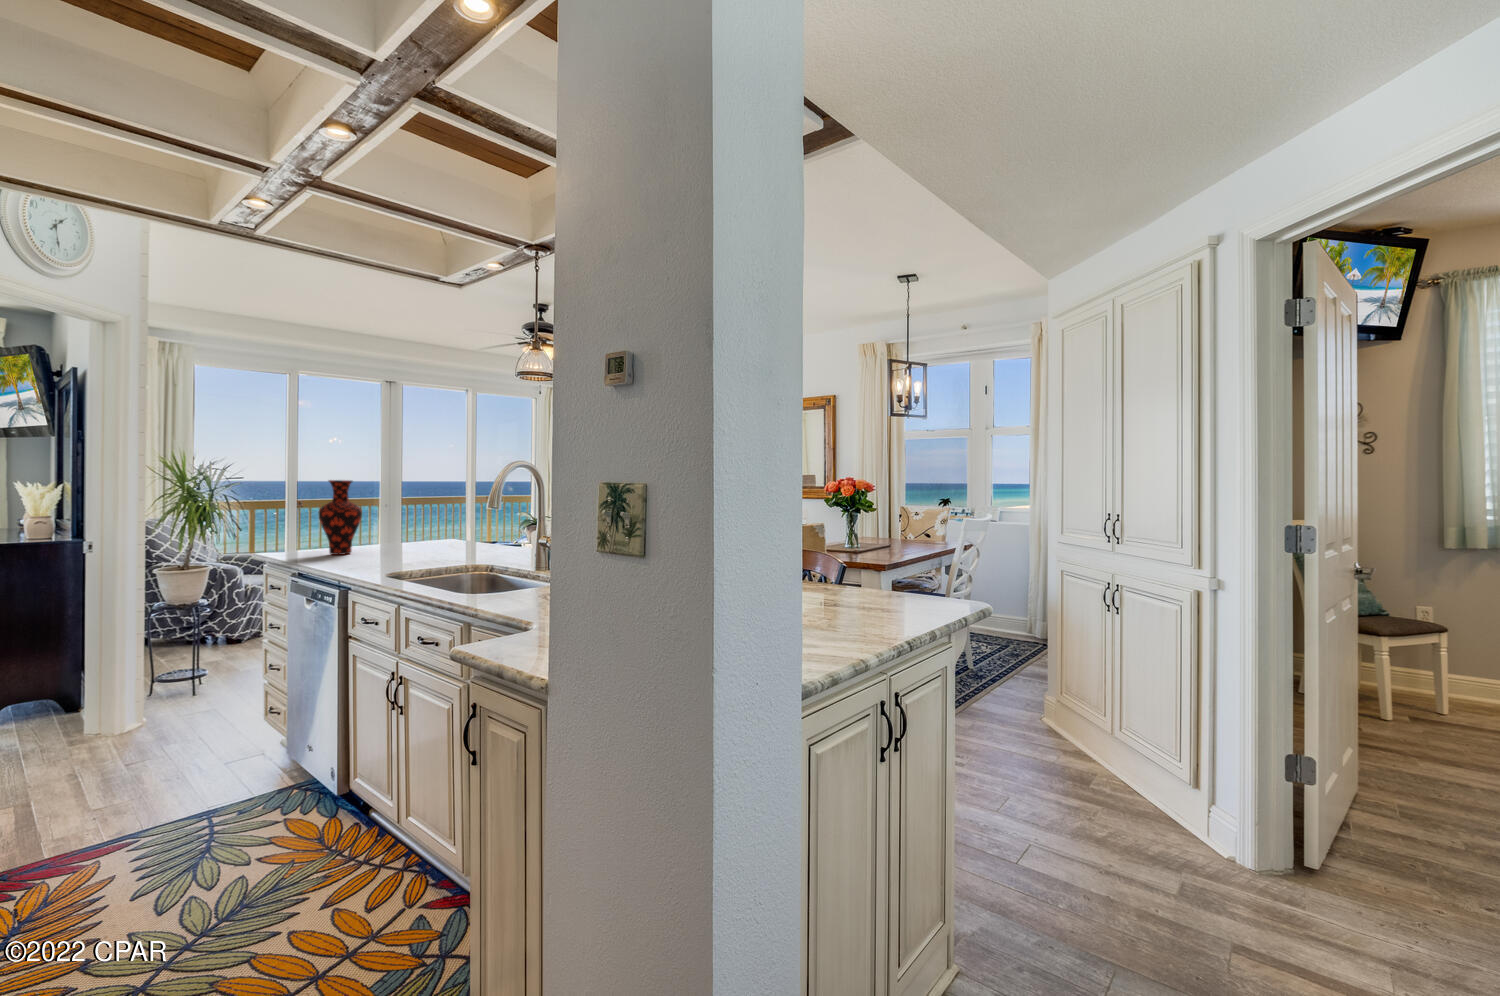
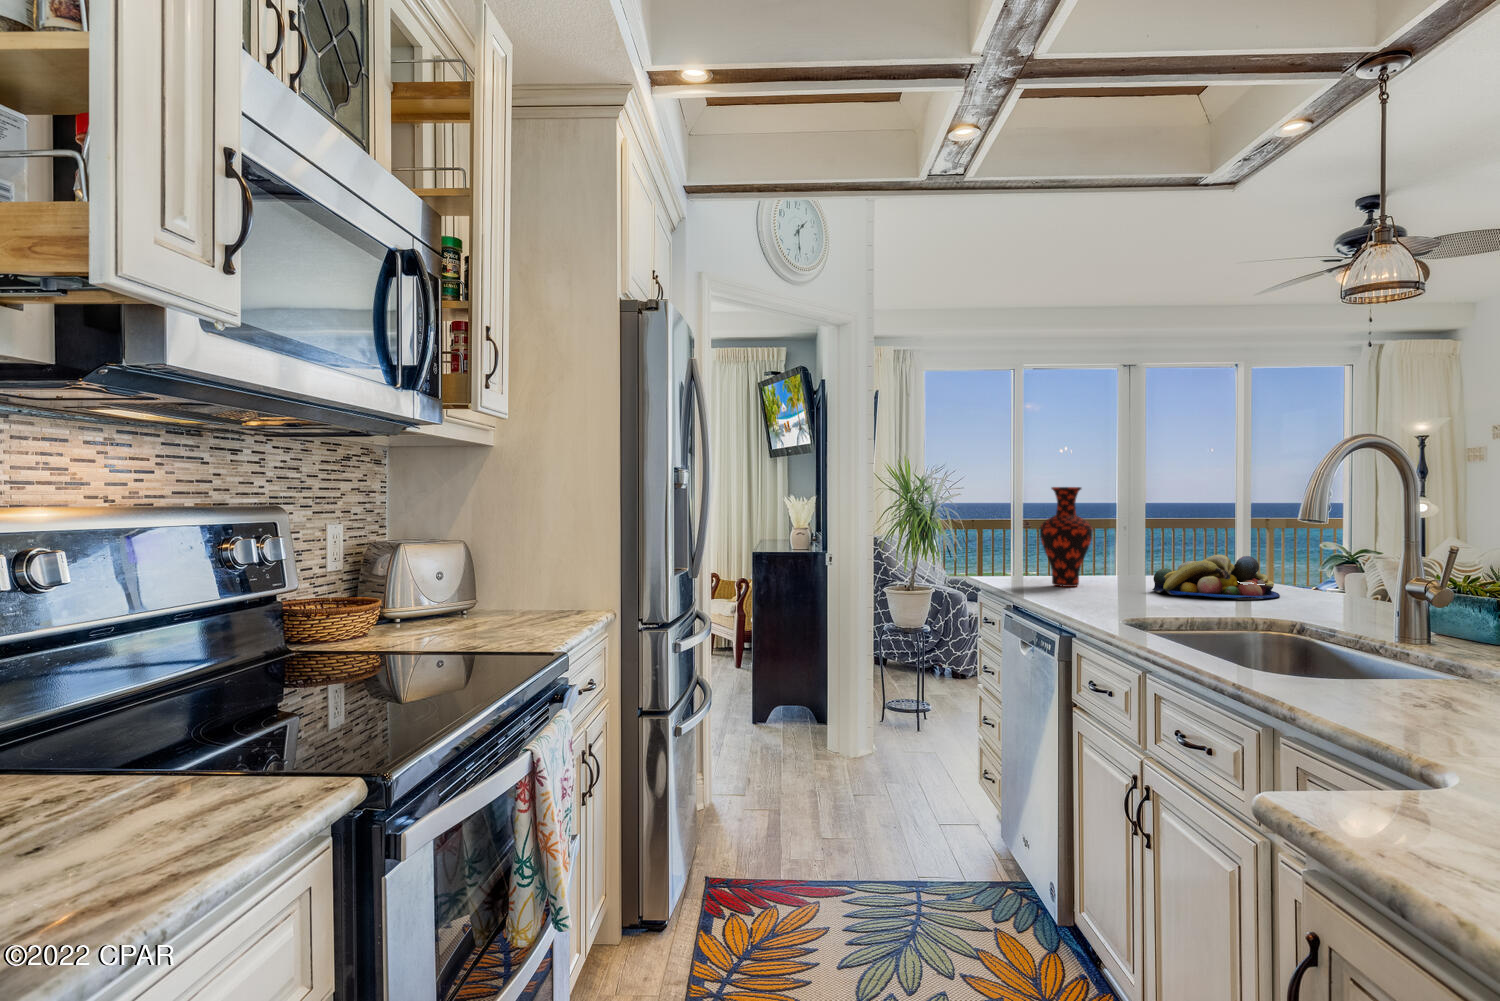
fruit bowl: none [405,526,486,554] -> present [1152,555,1280,598]

